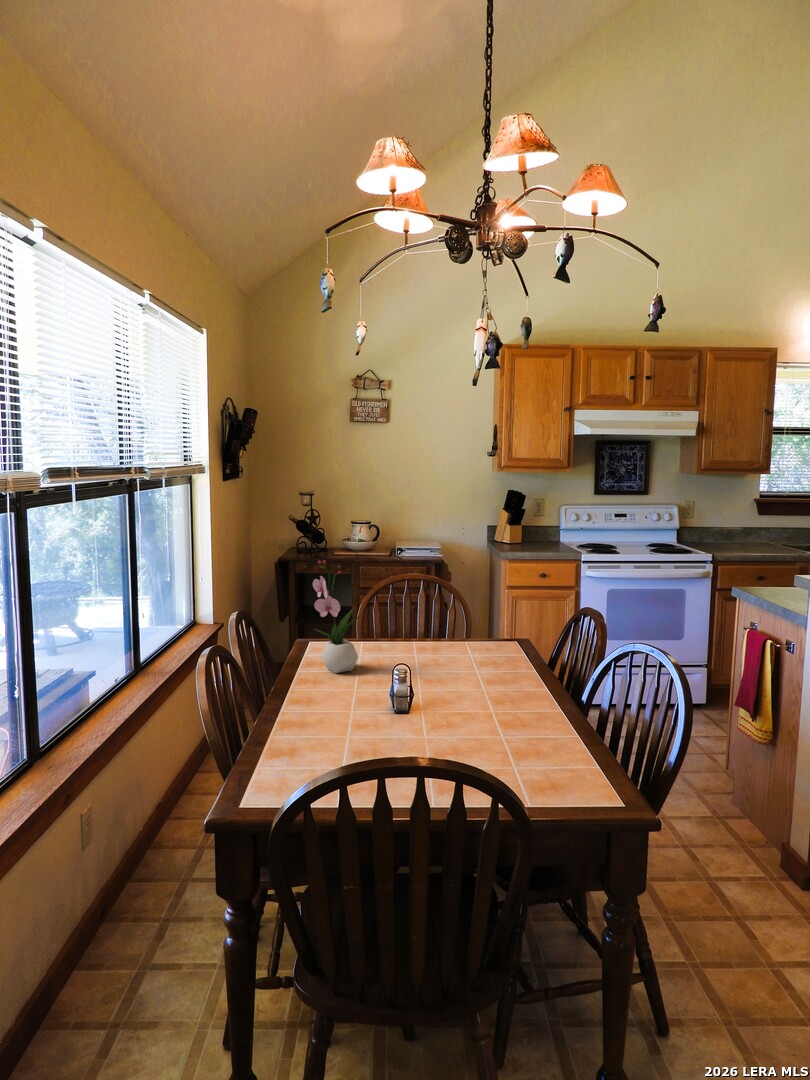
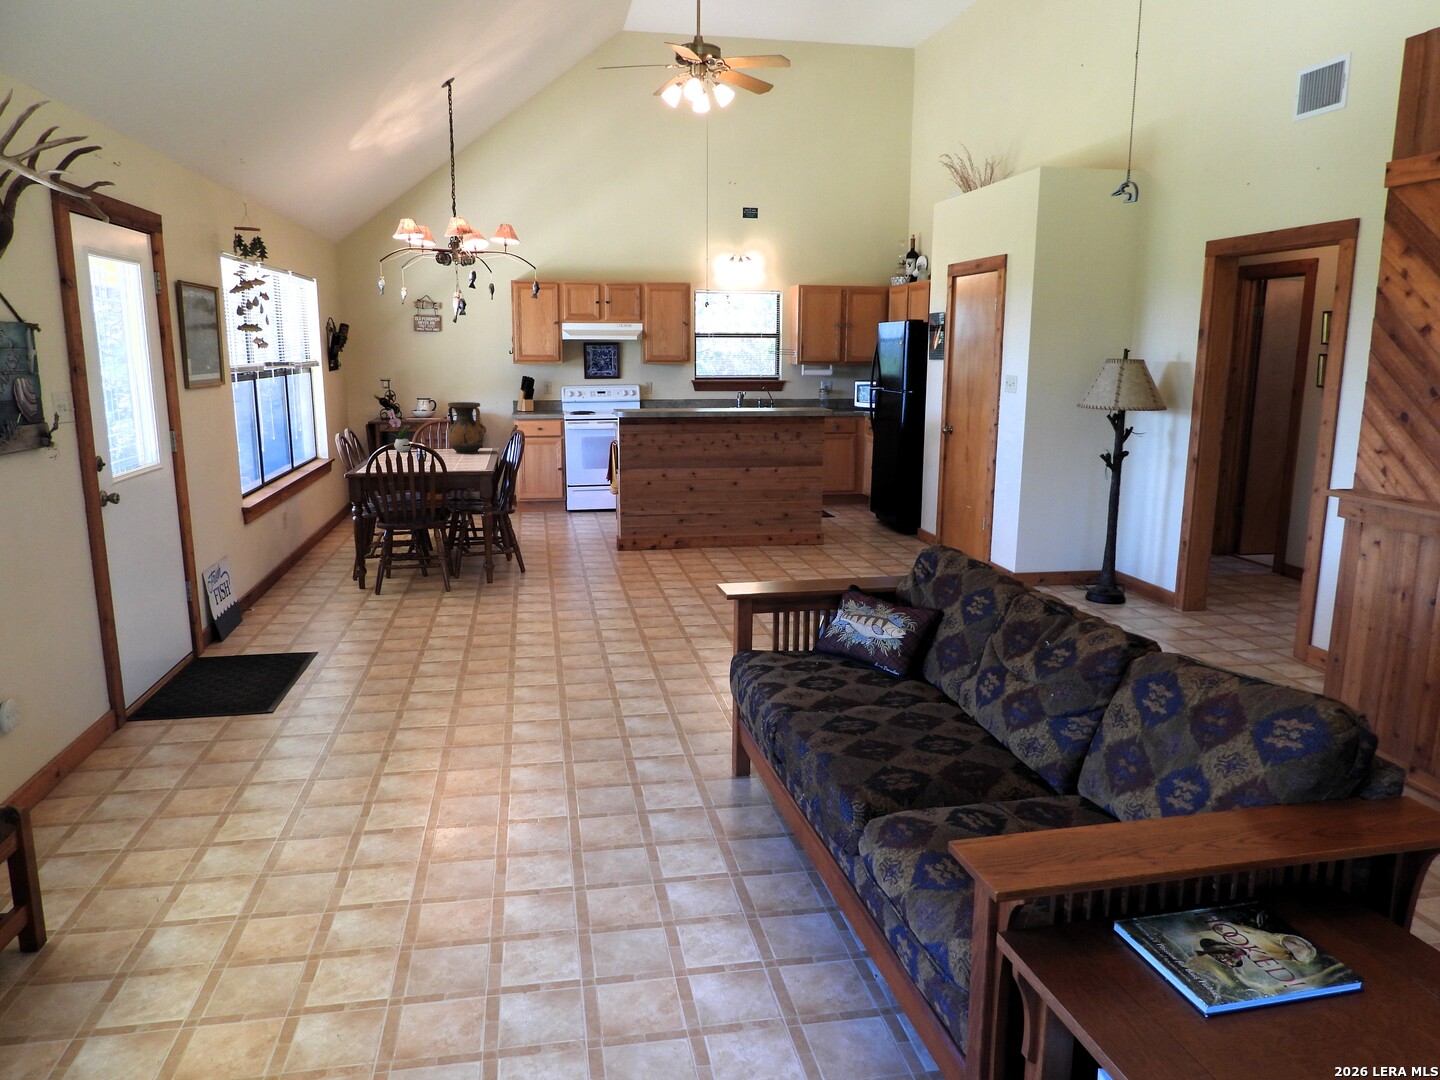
vase: none [447,564,529,693] -> present [448,402,484,454]

